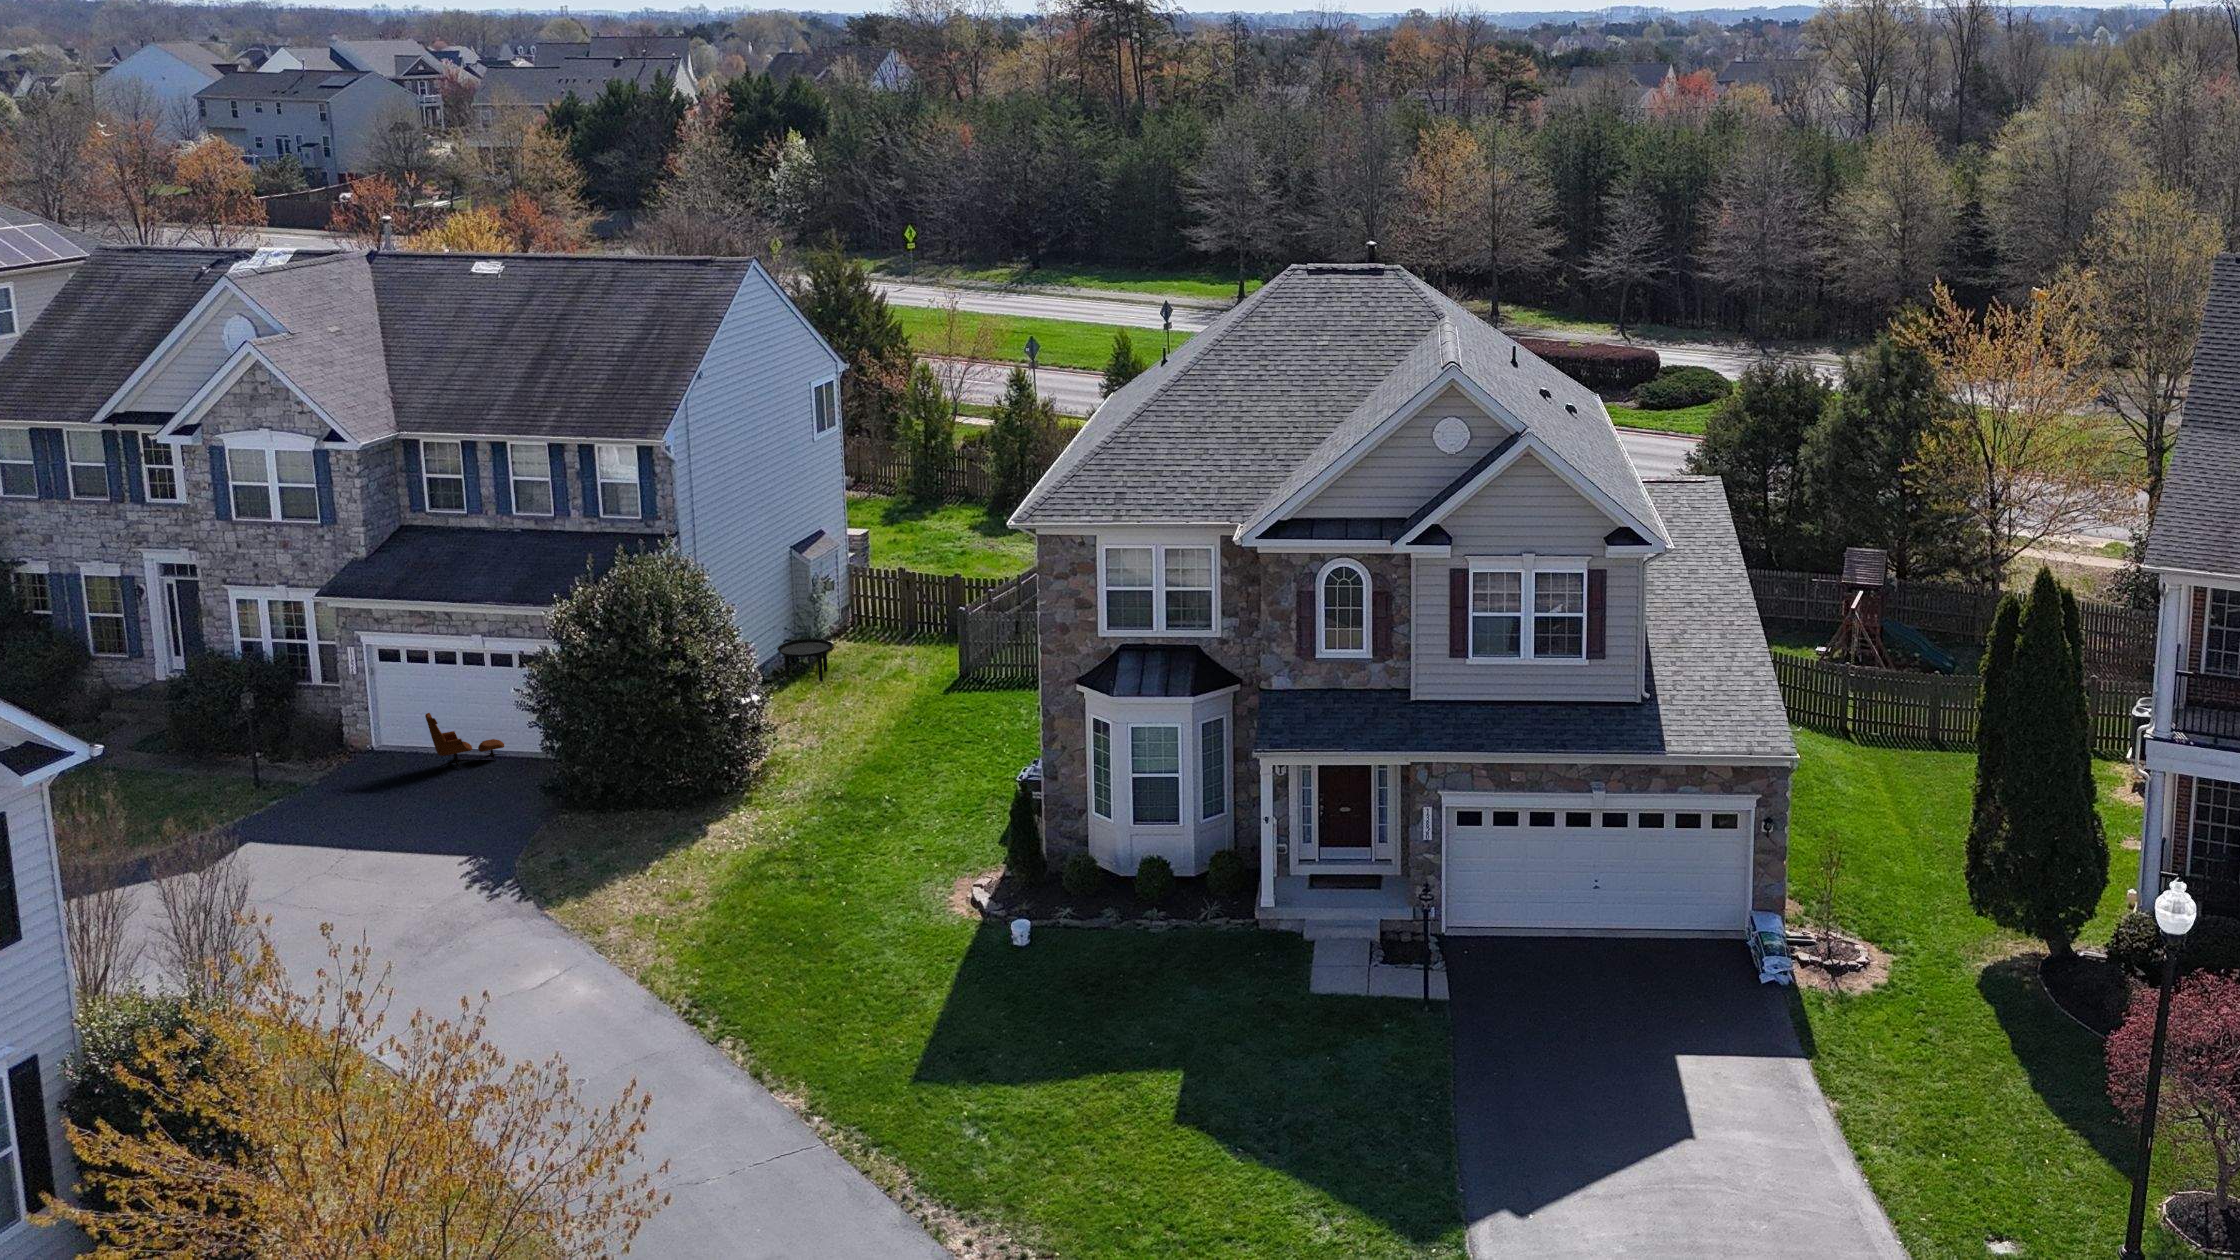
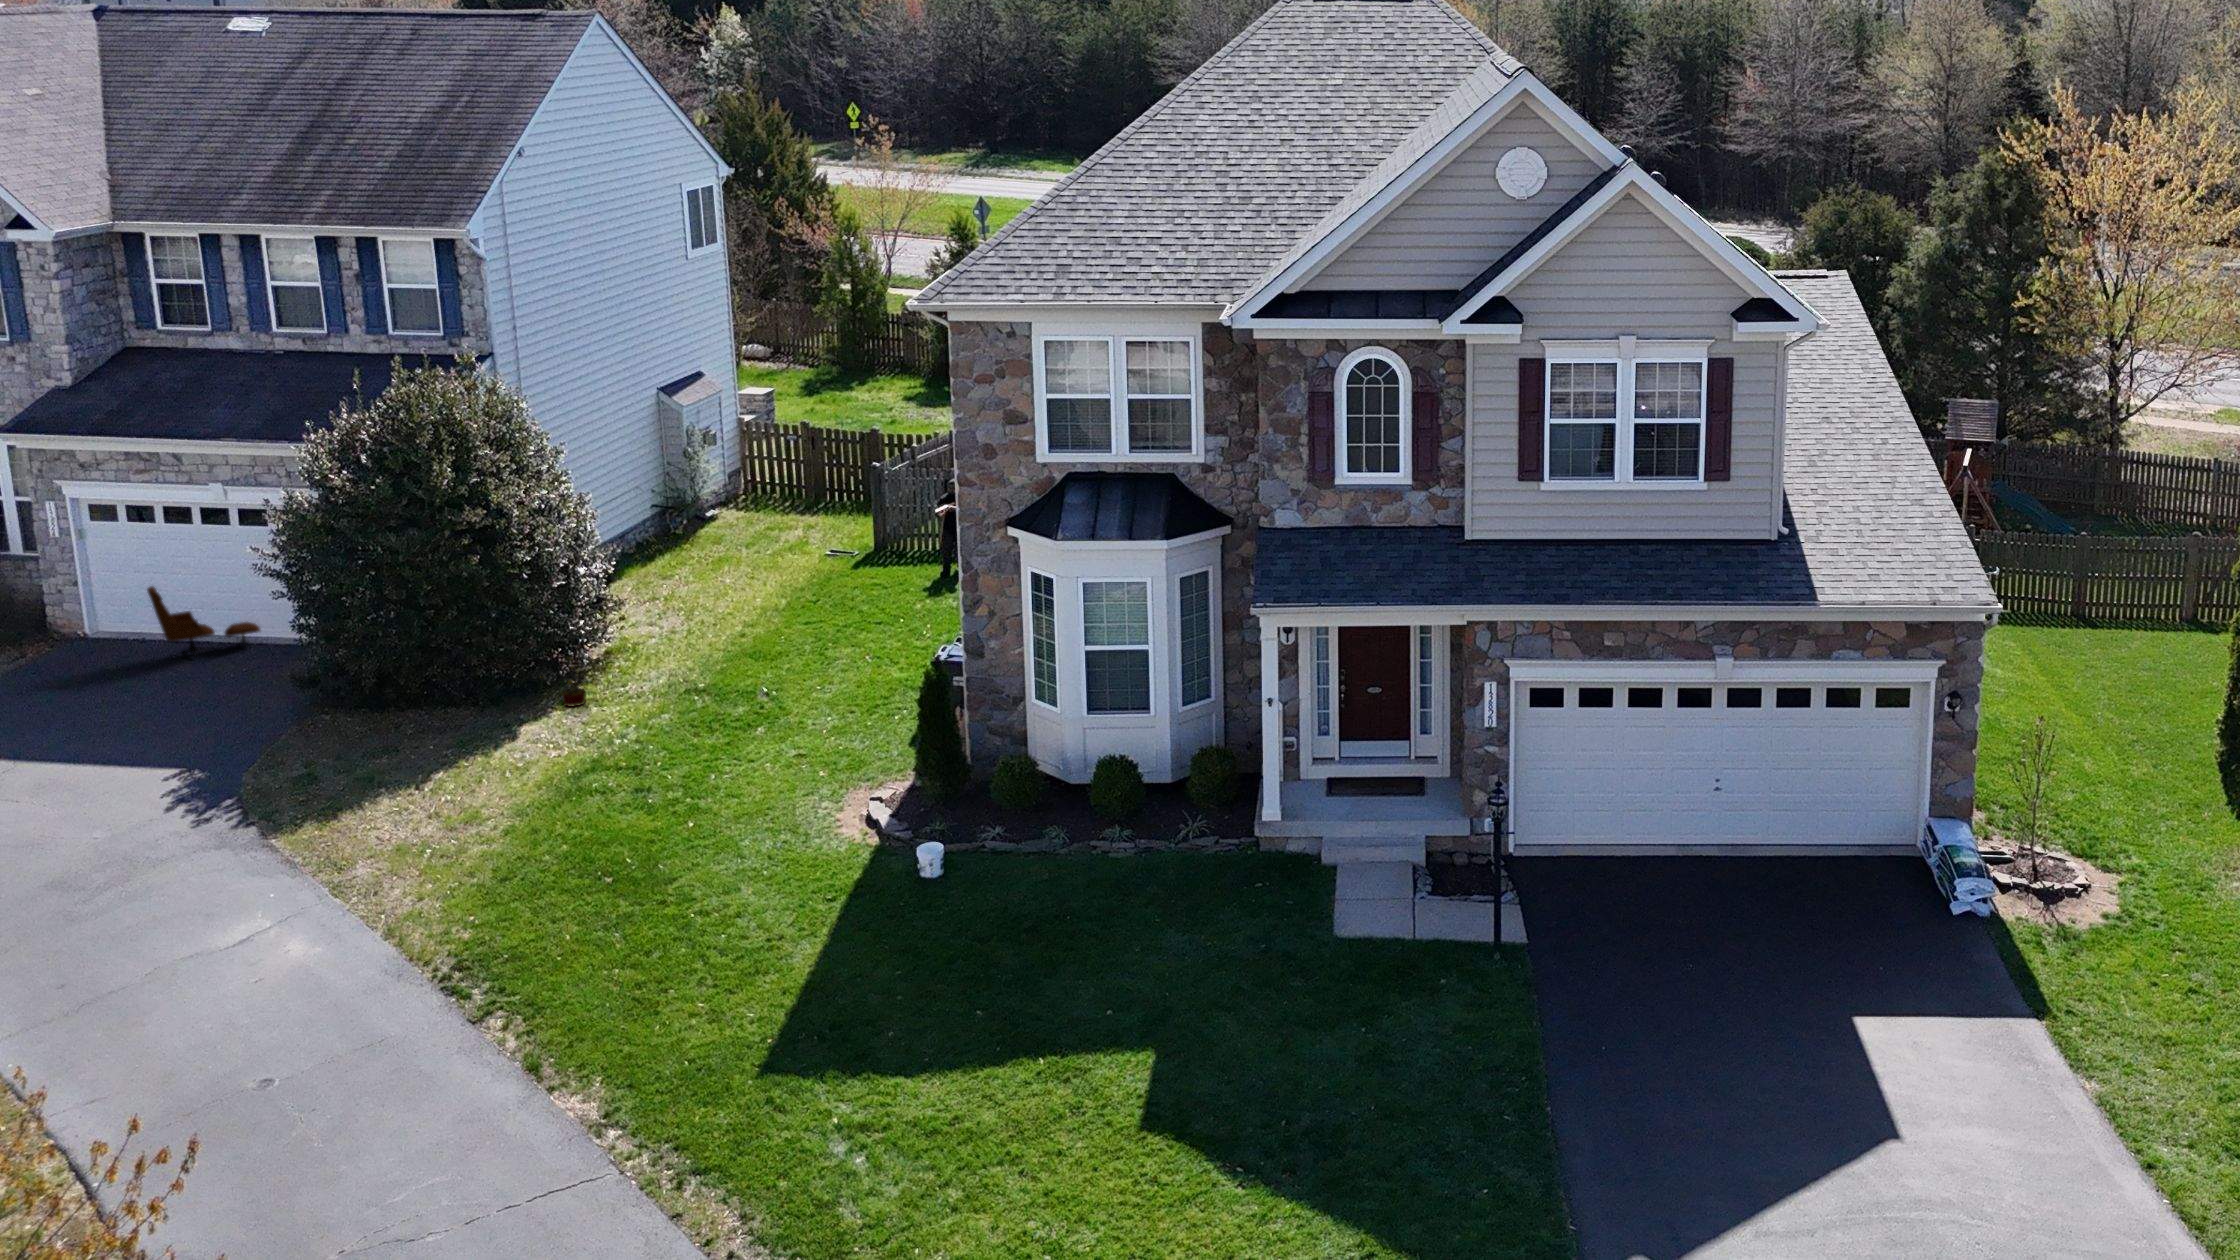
round table: present [777,639,833,681] -> none [638,503,710,556]
decorative plant: none [721,766,768,810] -> present [557,659,601,706]

